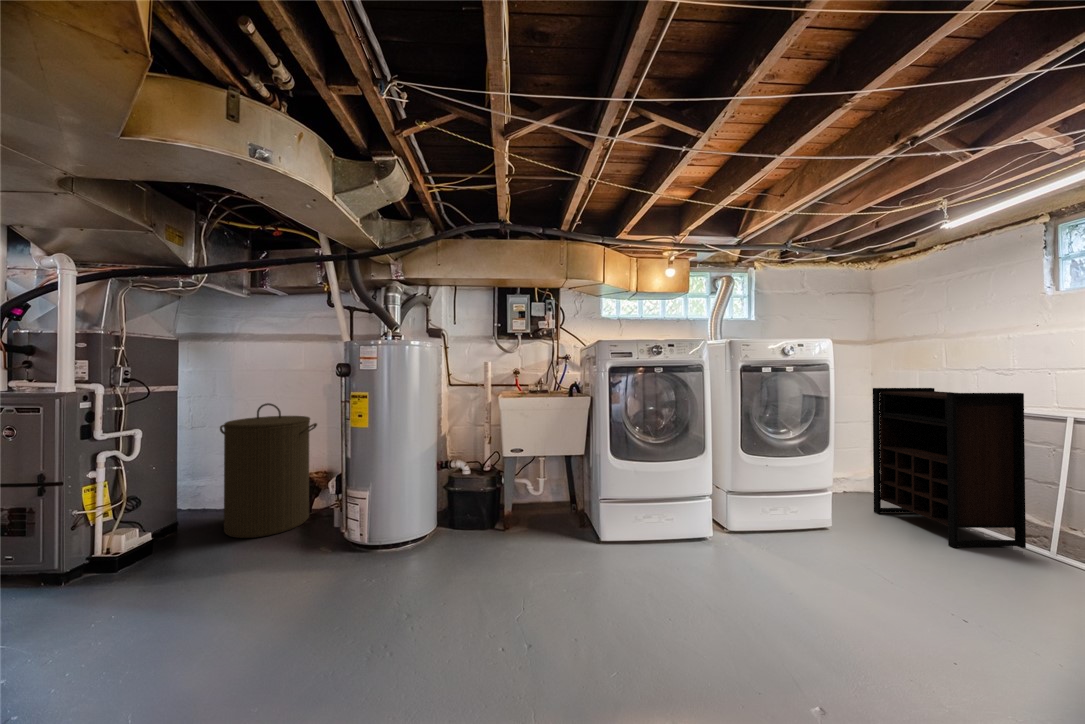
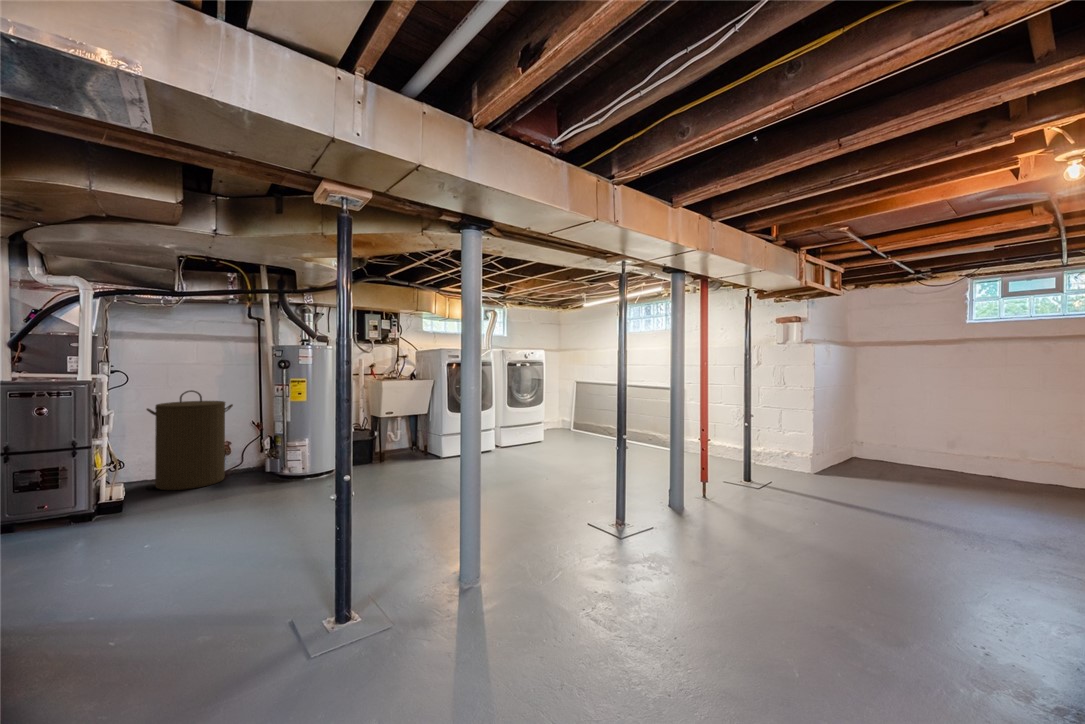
shelving unit: present [873,388,1026,548] -> none [560,374,608,441]

